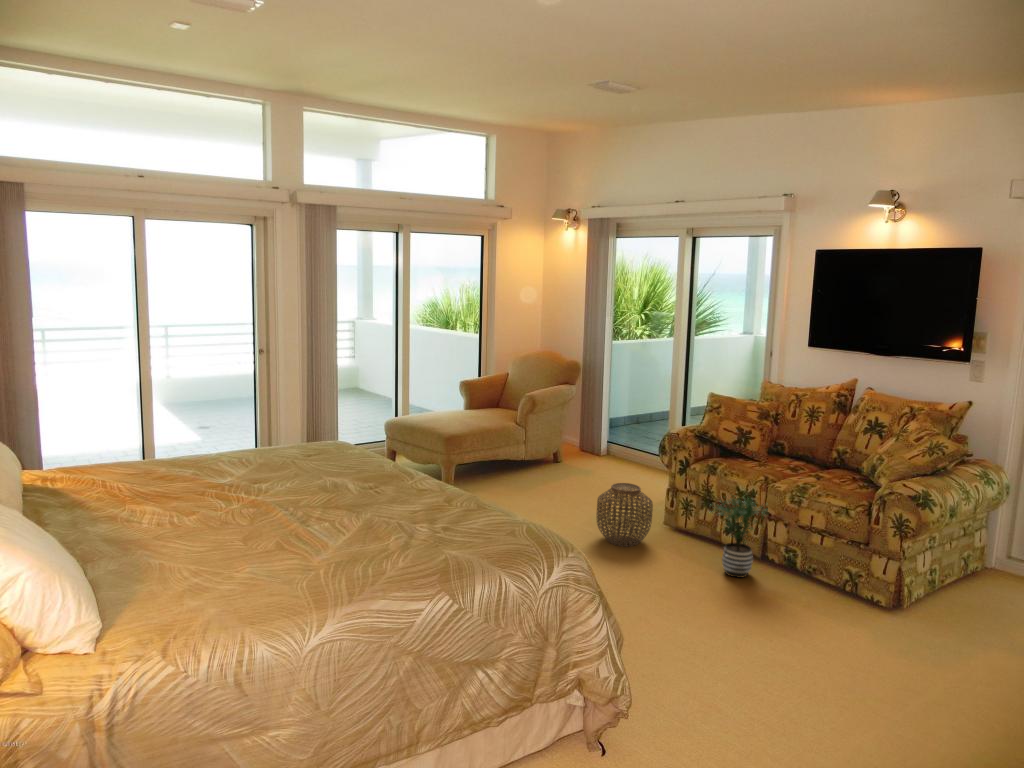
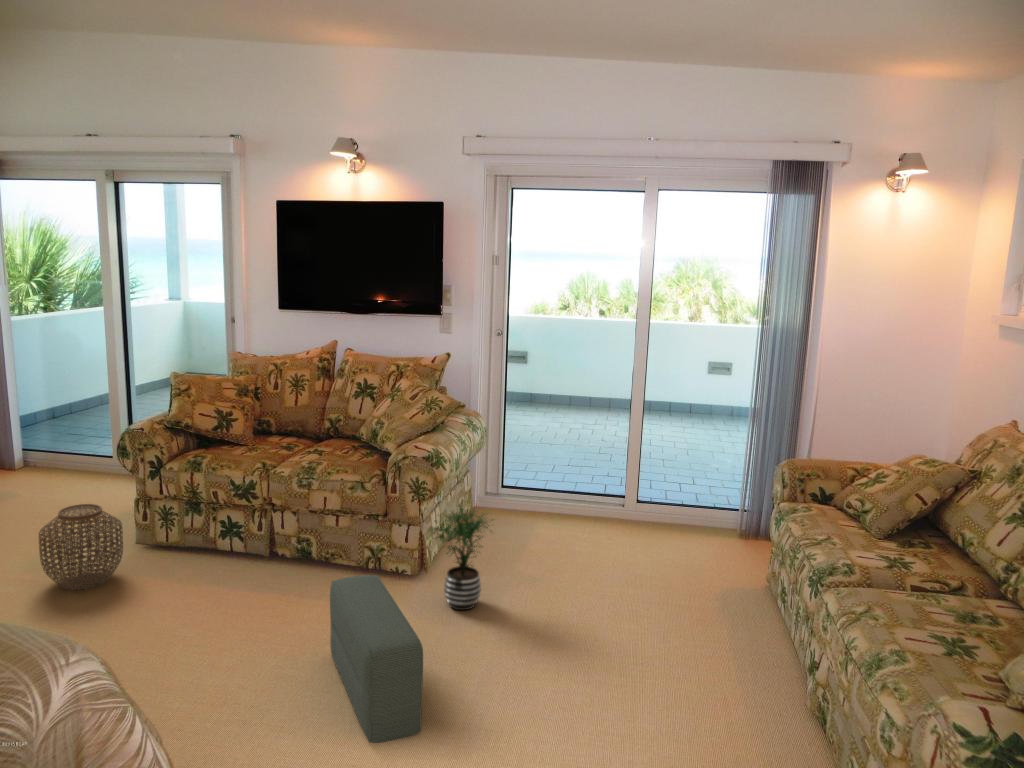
potted plant: present [717,495,766,578] -> present [427,509,493,610]
pouf: none [783,581,845,725] -> present [330,575,423,743]

